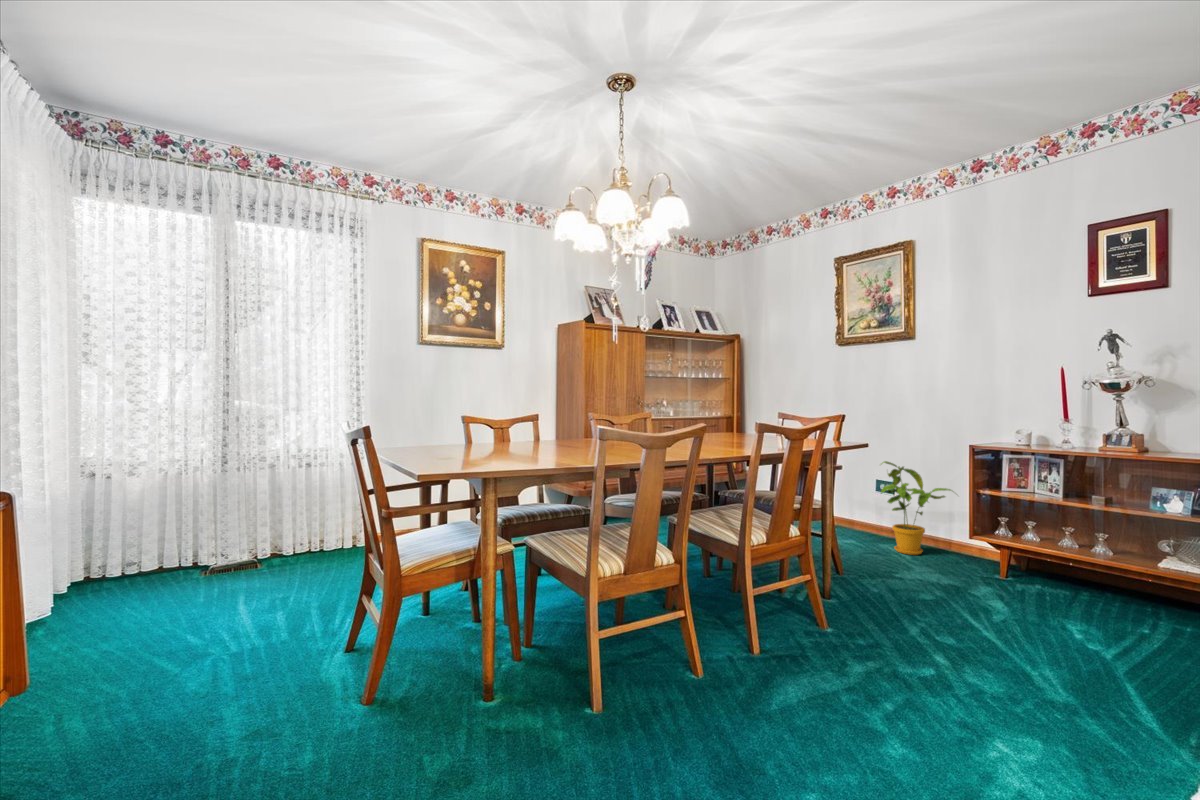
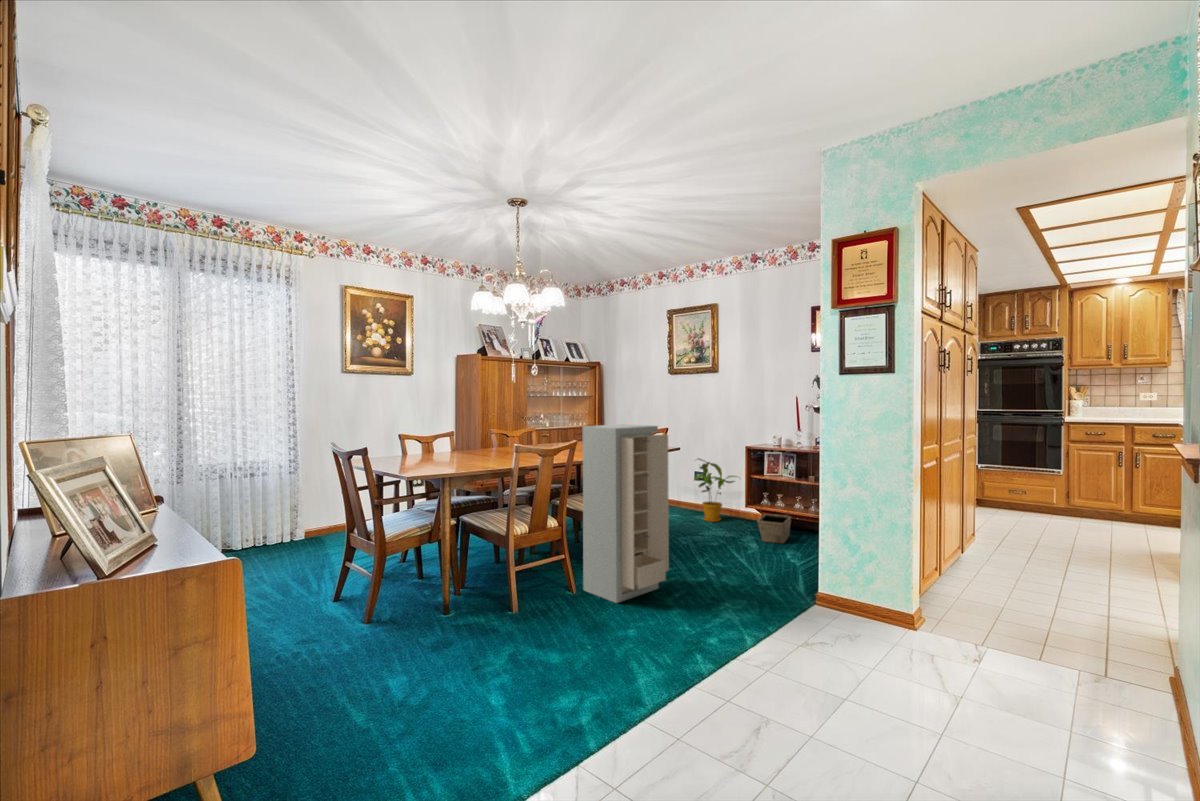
storage cabinet: none [714,401,864,707] -> present [582,424,669,603]
basket: none [998,533,1057,603] -> present [757,503,791,543]

